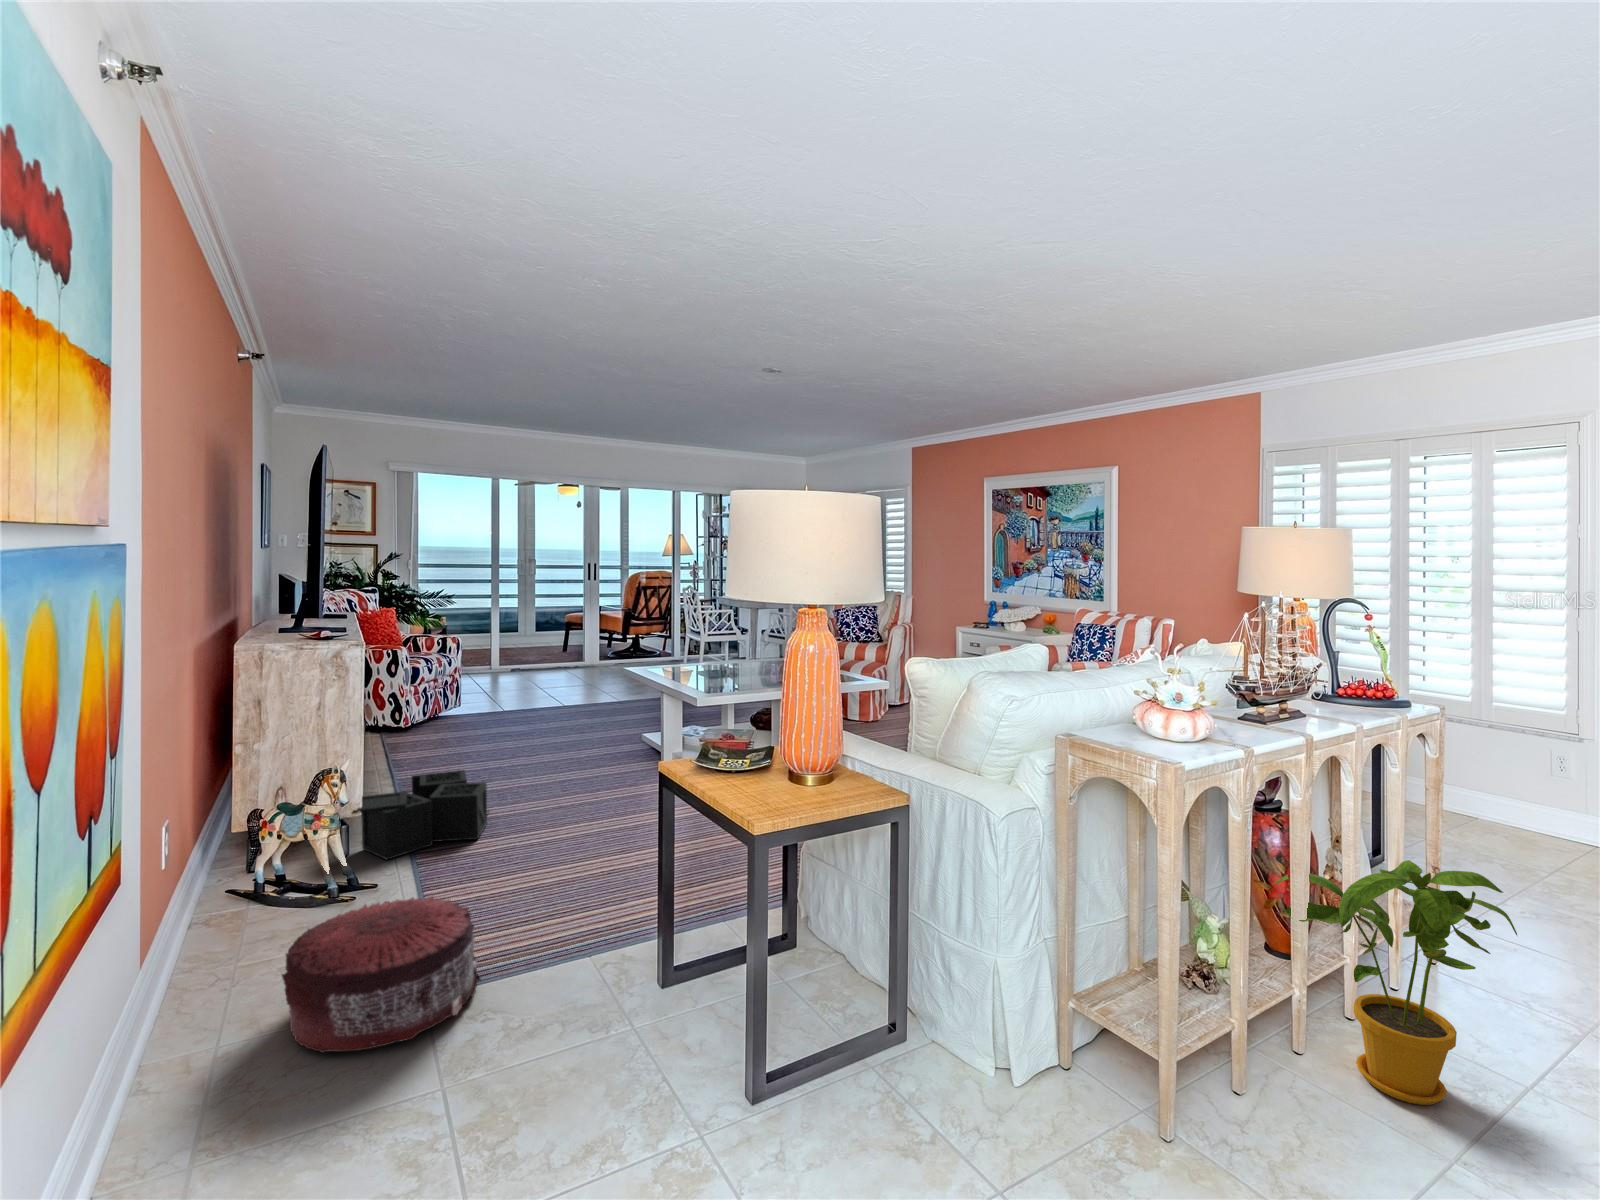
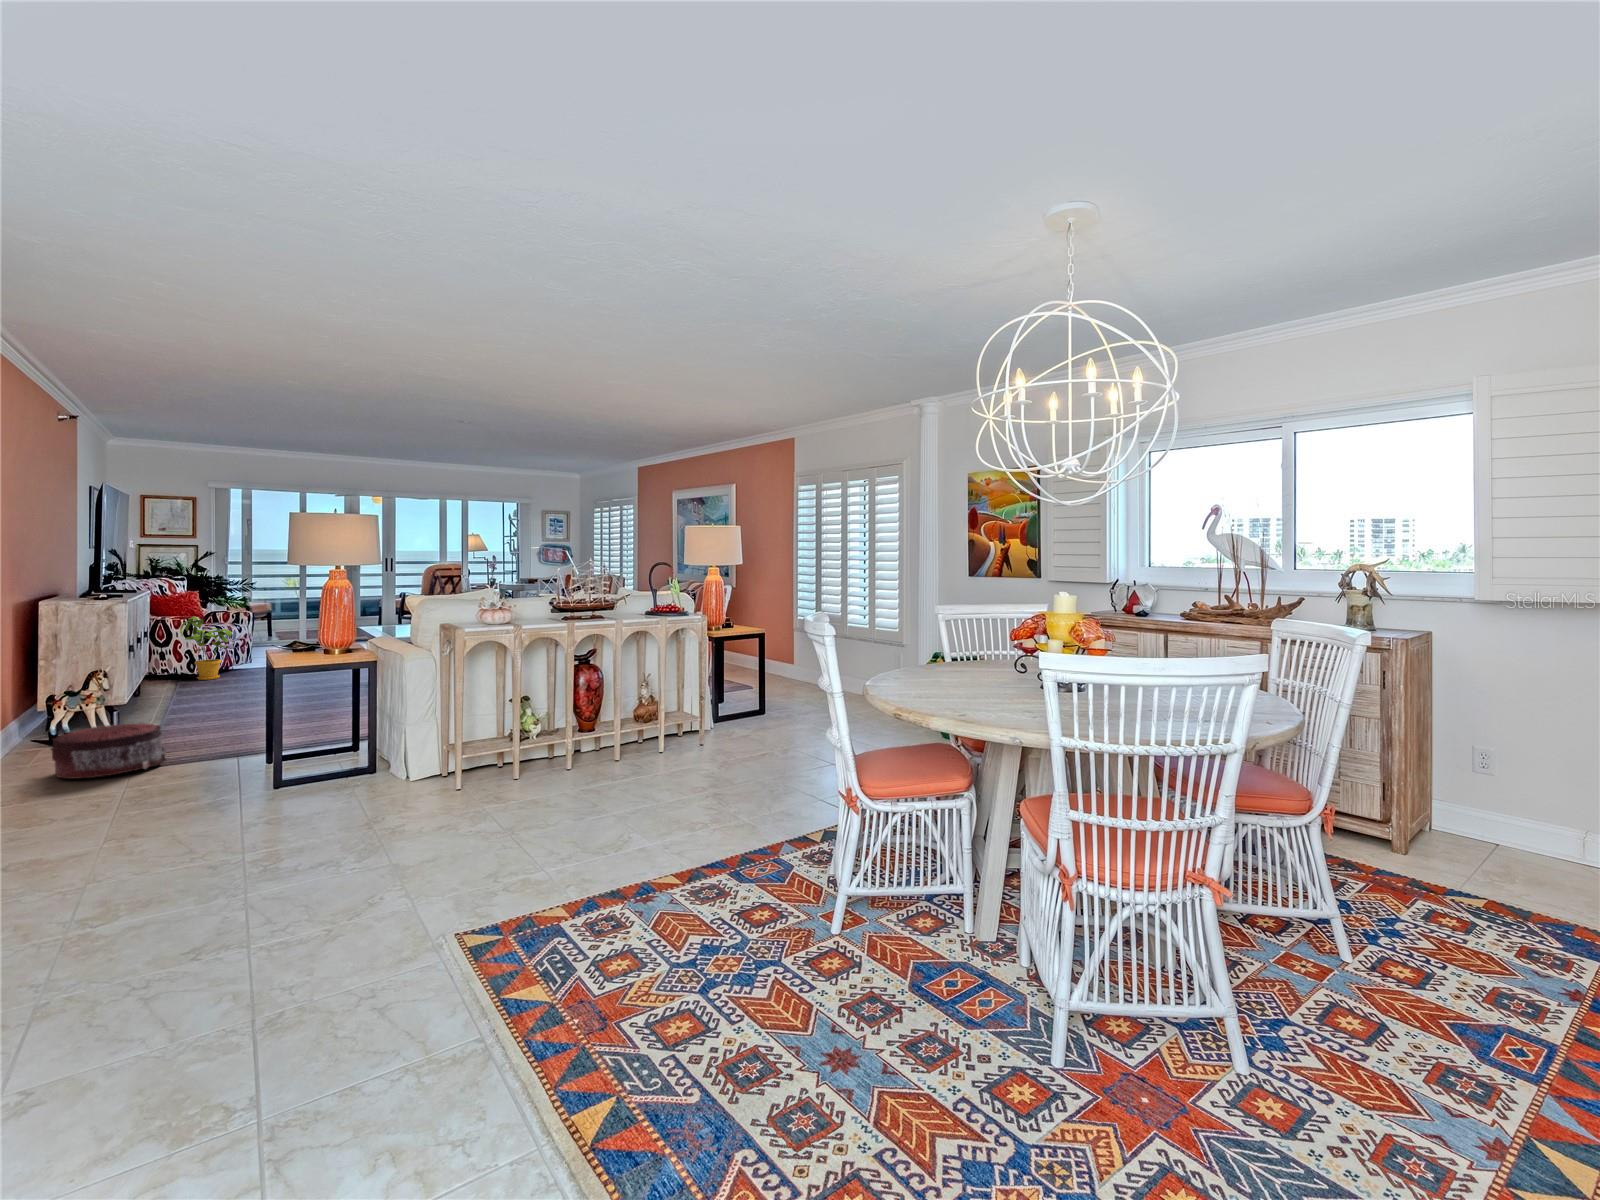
storage bin: present [352,770,489,860] -> none [118,685,226,729]
house plant: present [1273,860,1517,1105] -> present [180,617,232,680]

